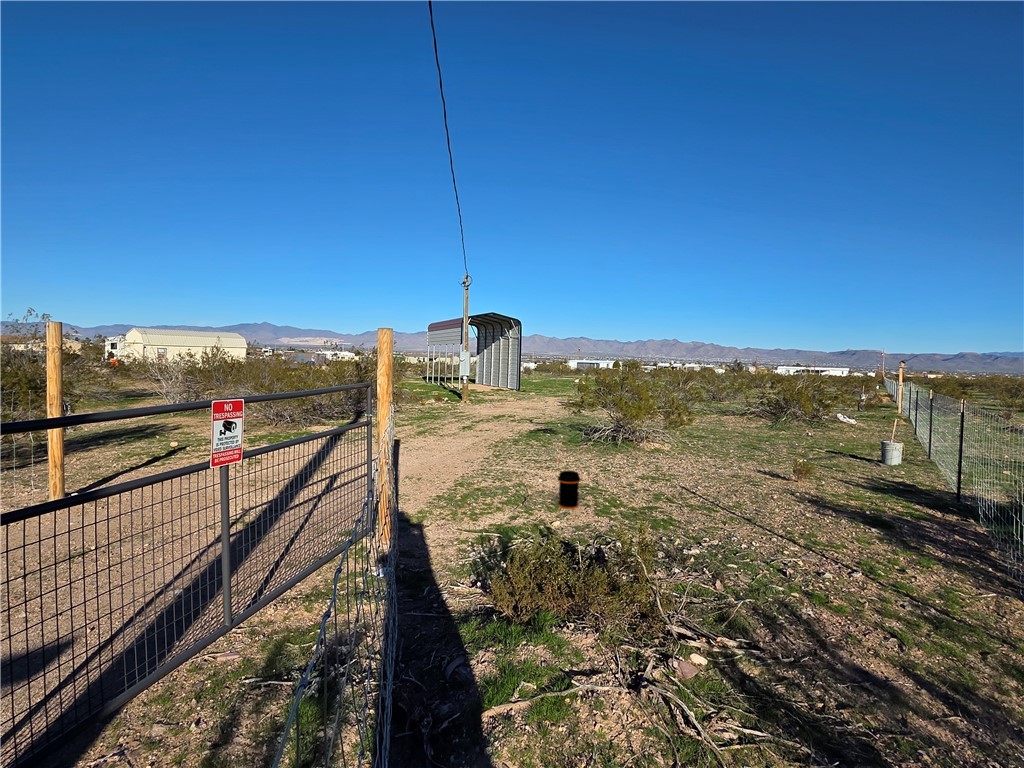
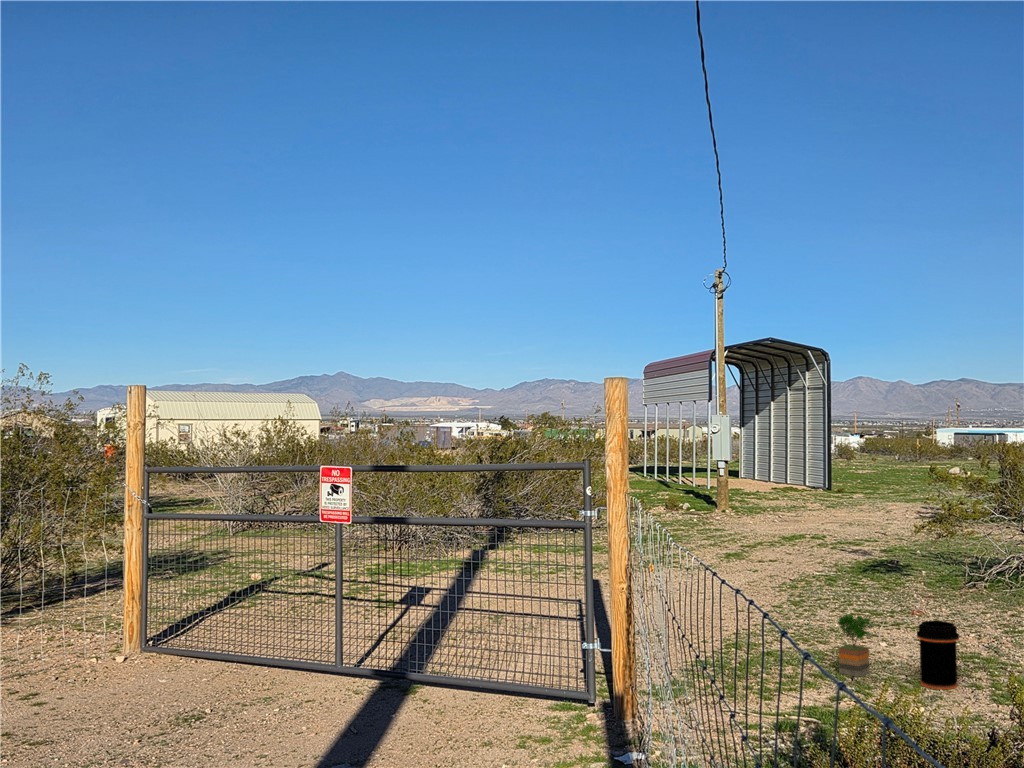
potted tree: none [515,467,537,502] -> present [838,615,874,677]

